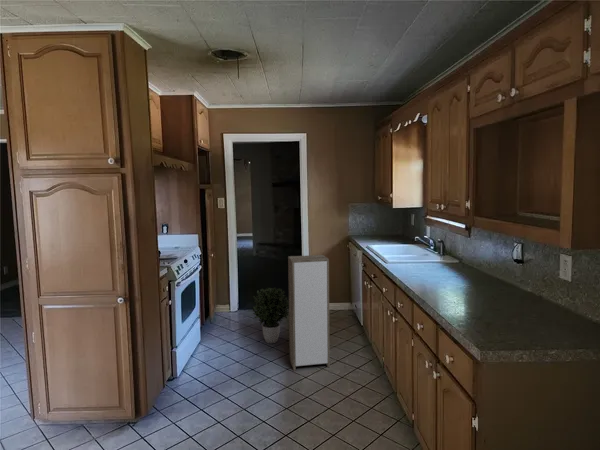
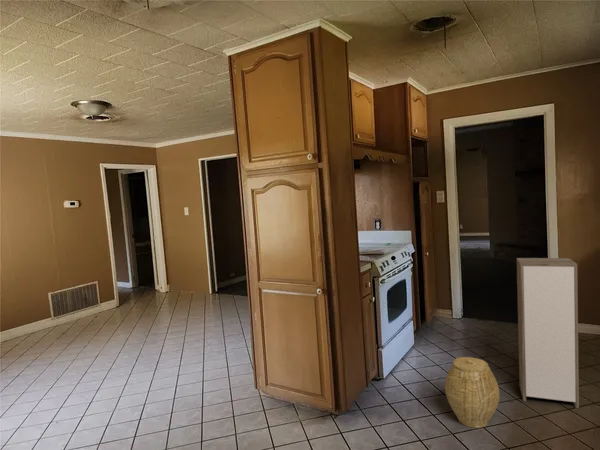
potted plant: present [253,288,289,344] -> none [473,293,523,361]
woven basket: none [237,342,280,400] -> present [445,357,500,428]

